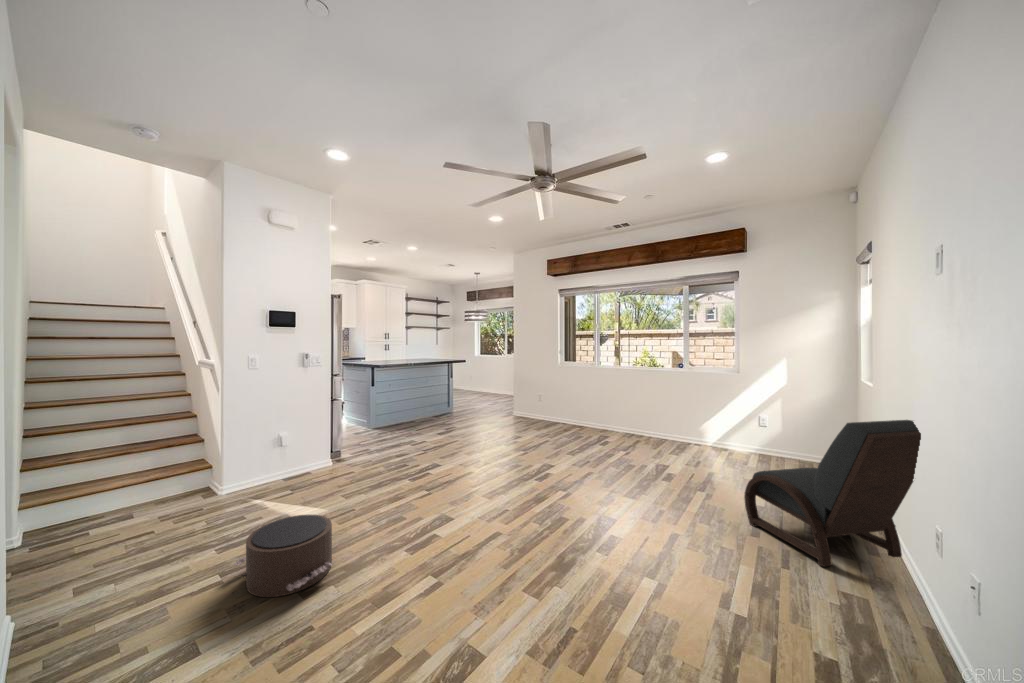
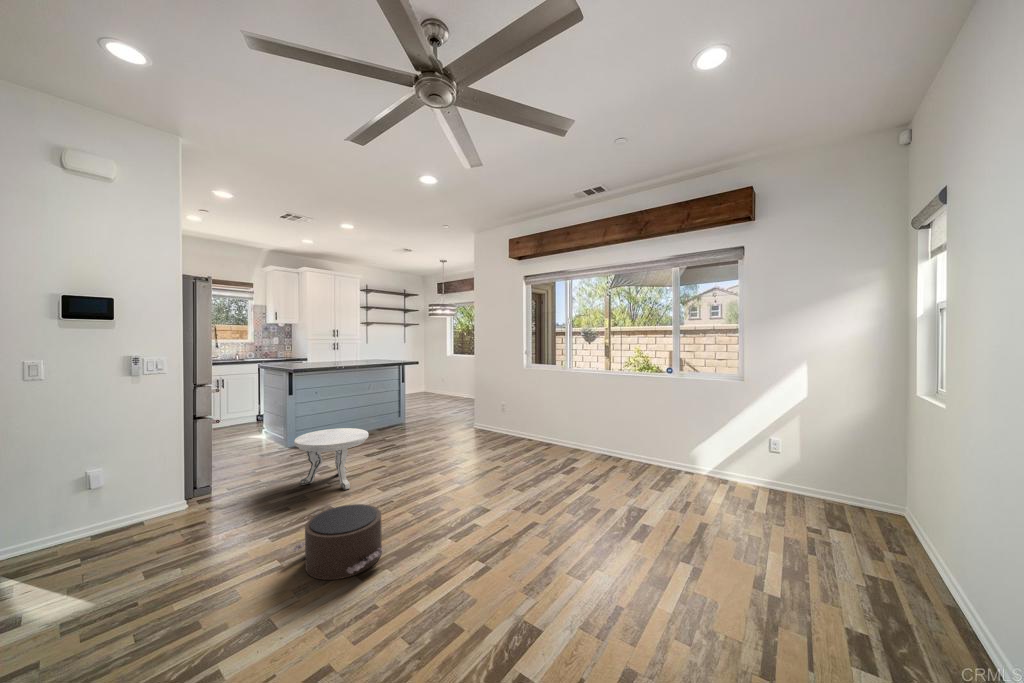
lounge chair: present [744,420,921,567] -> none [768,413,960,553]
side table: none [256,433,336,497] -> present [294,428,369,489]

